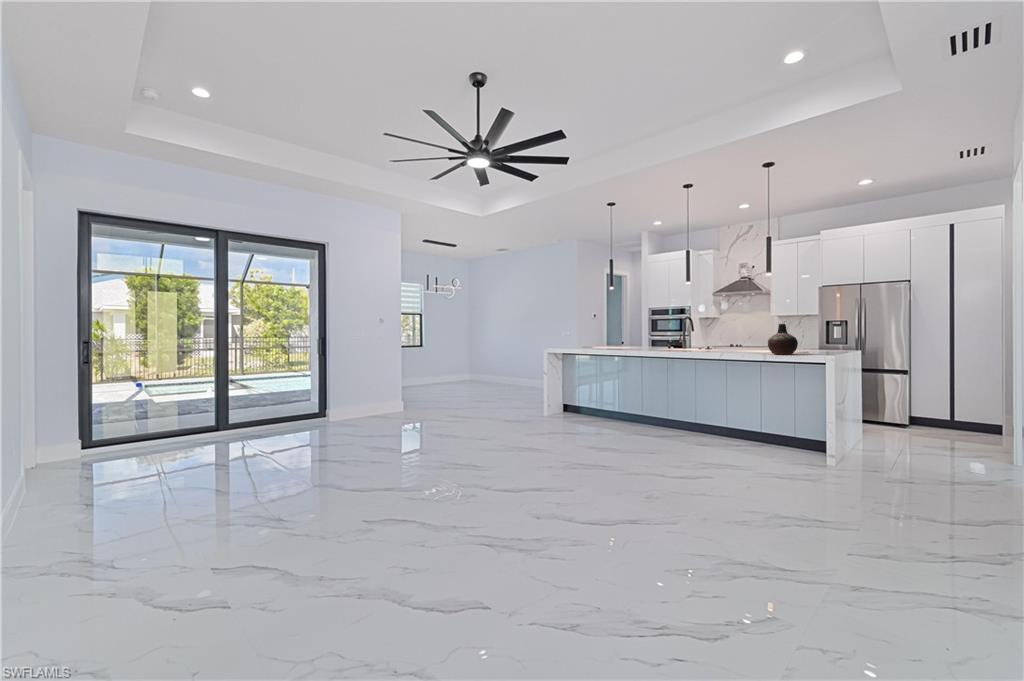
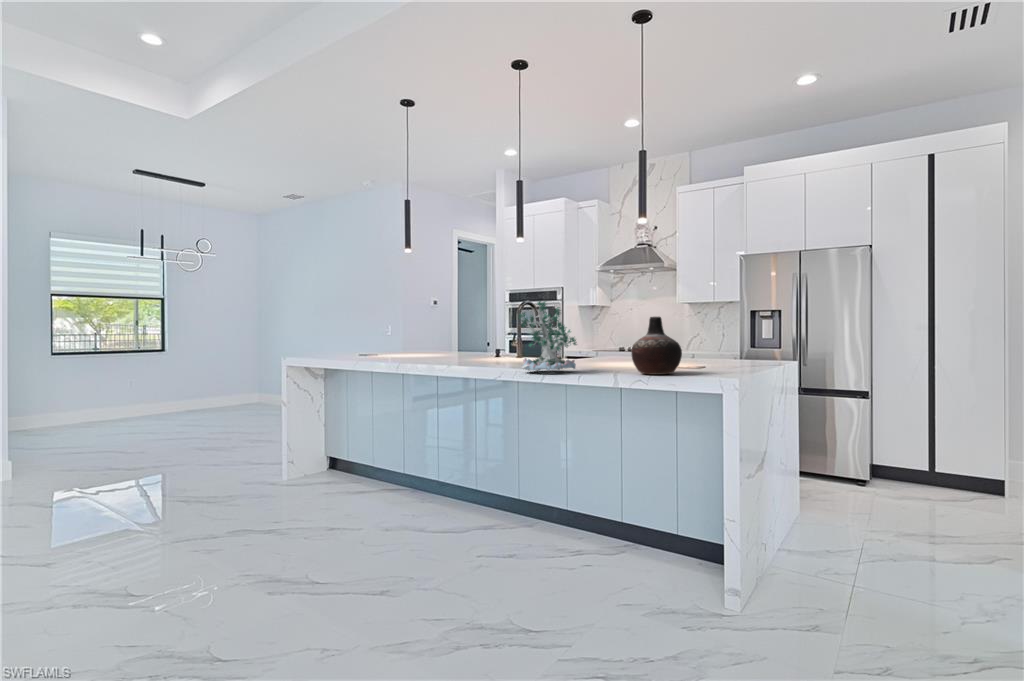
plant: none [702,315,737,354] -> present [519,301,576,371]

